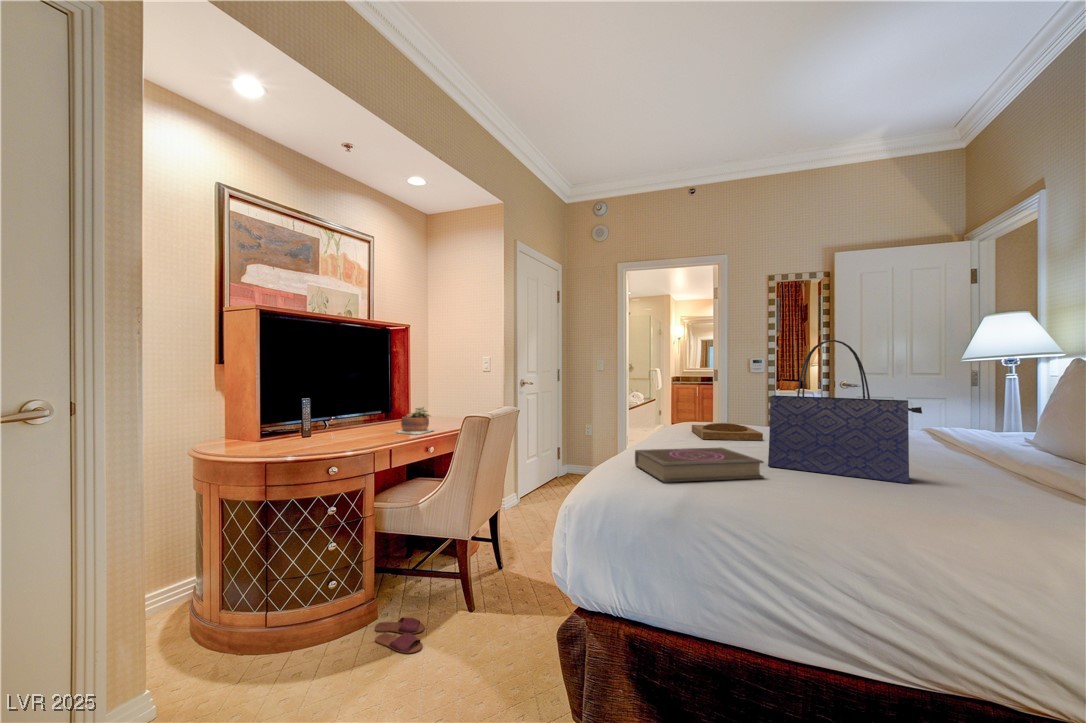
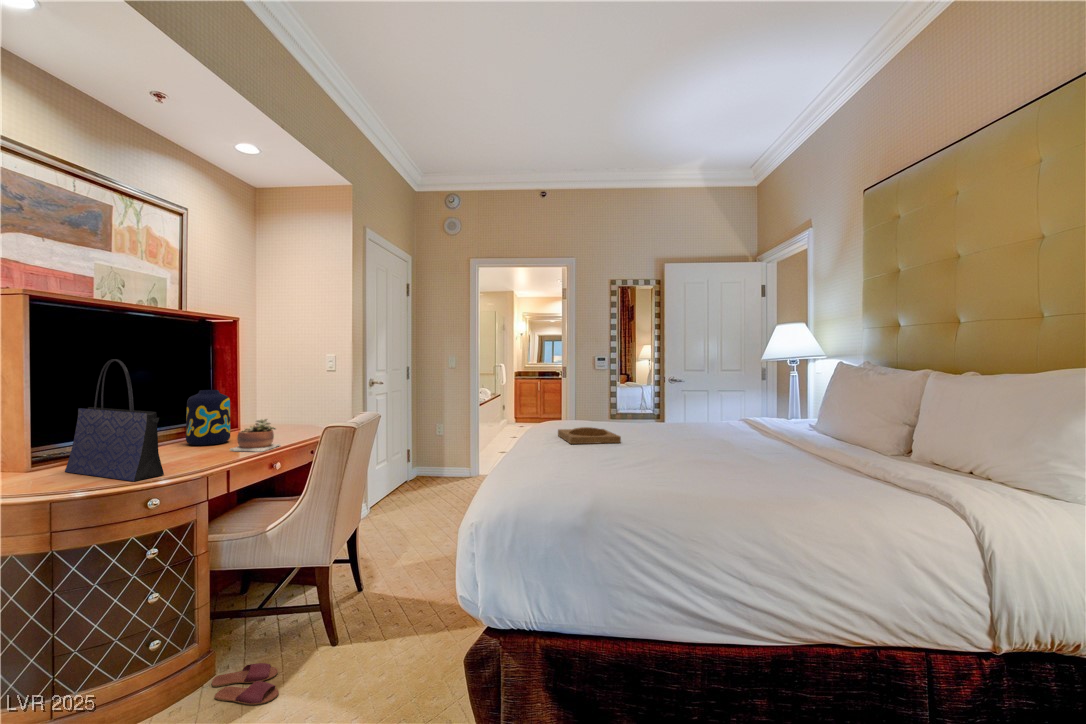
tote bag: present [768,340,922,483] -> present [65,359,164,481]
vase: none [367,383,399,428] -> present [186,390,230,445]
book: present [635,448,764,482] -> none [521,455,634,493]

